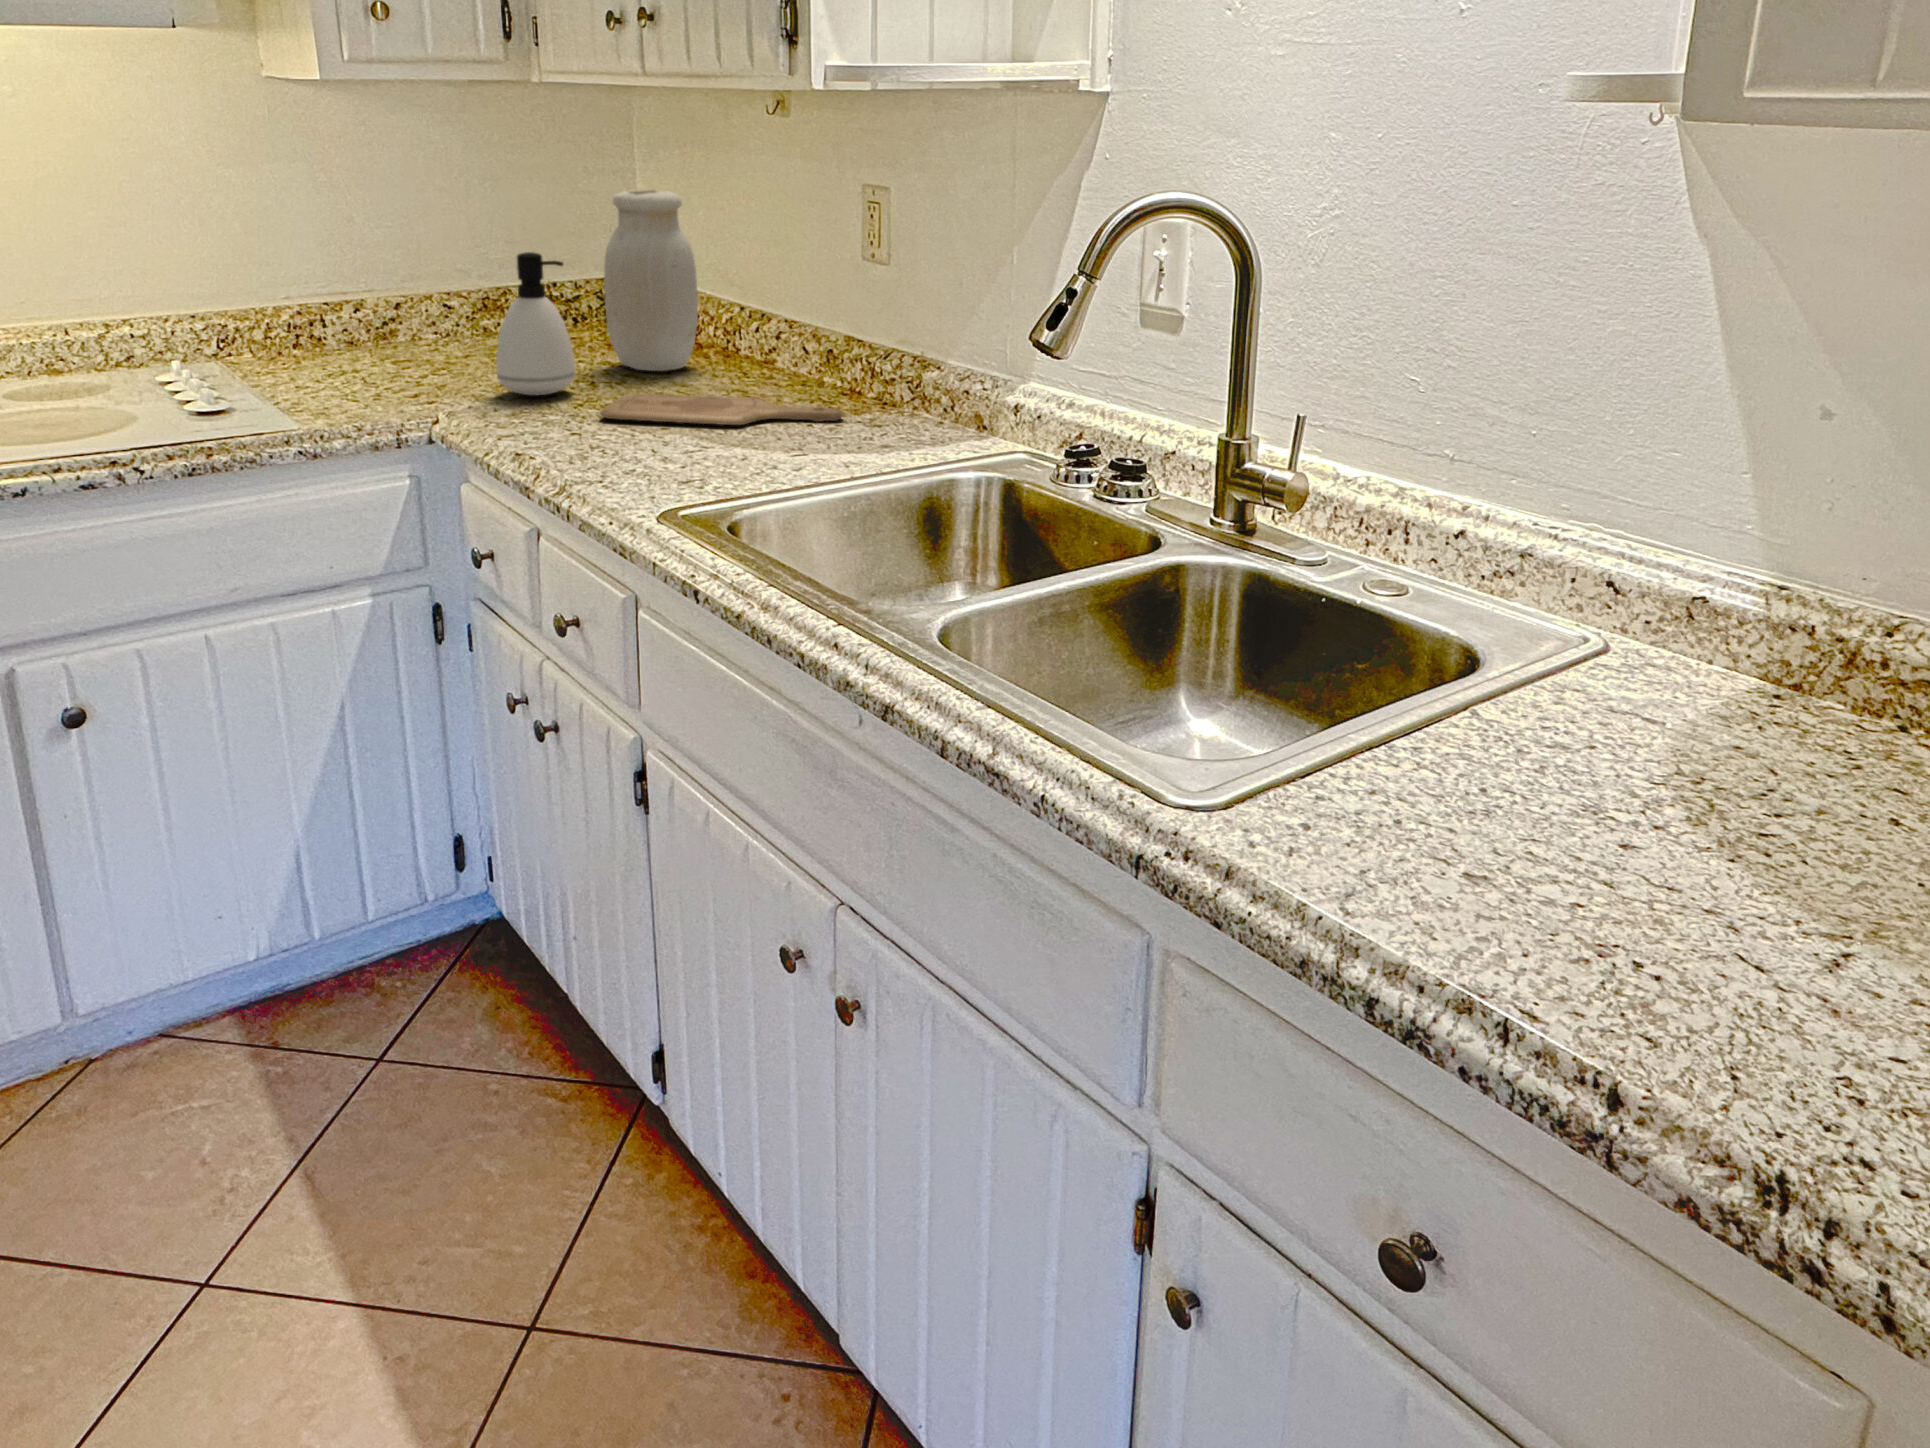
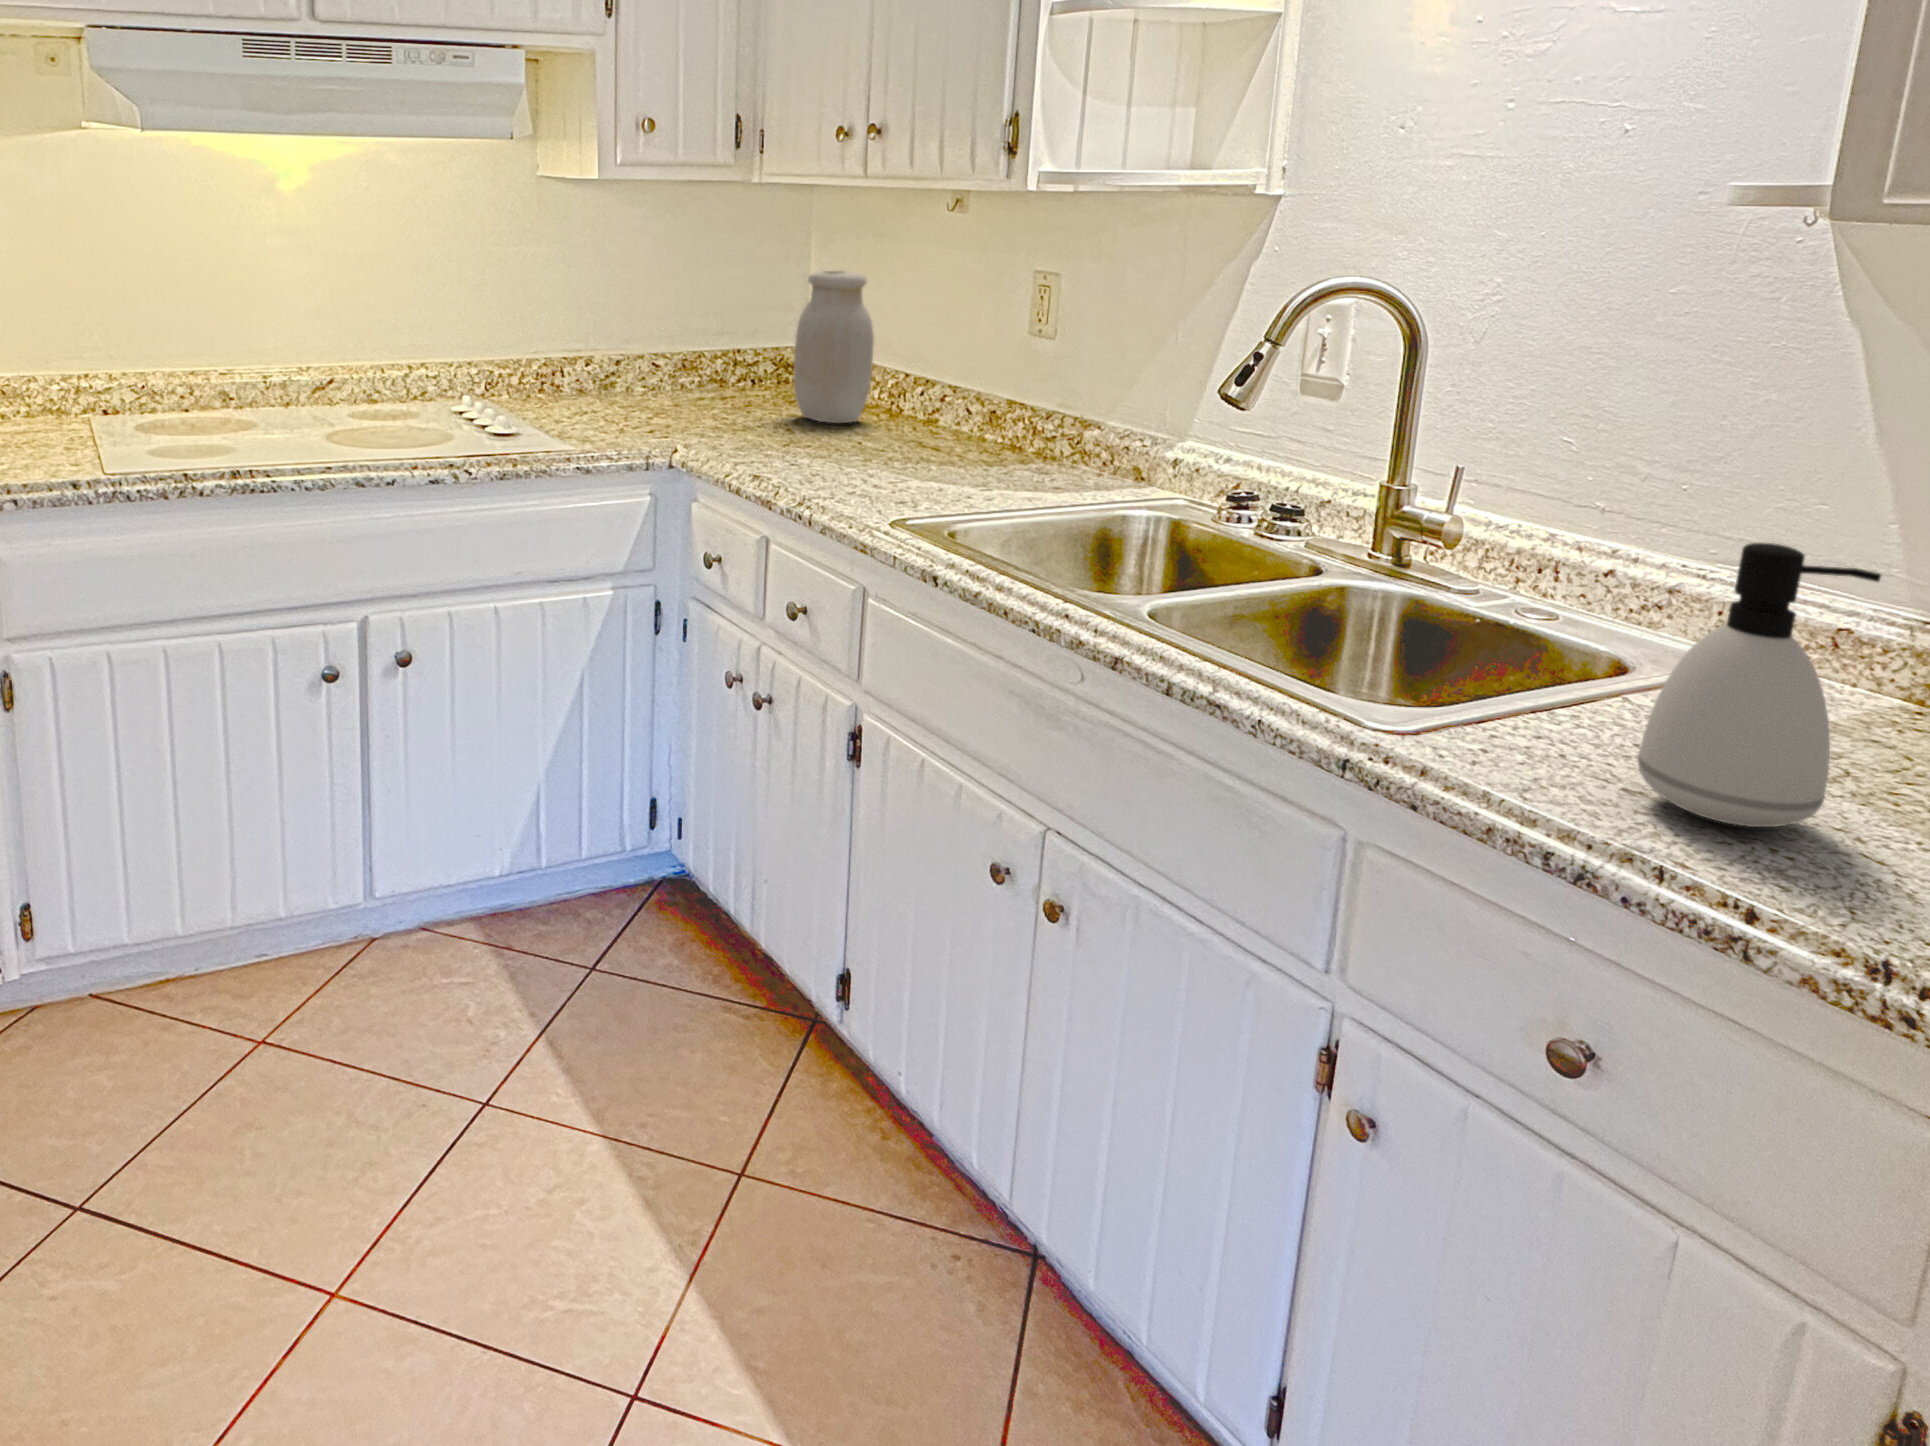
soap dispenser: present [496,252,575,395] -> present [1638,543,1881,827]
cutting board: present [600,394,843,425] -> none [807,438,1012,468]

